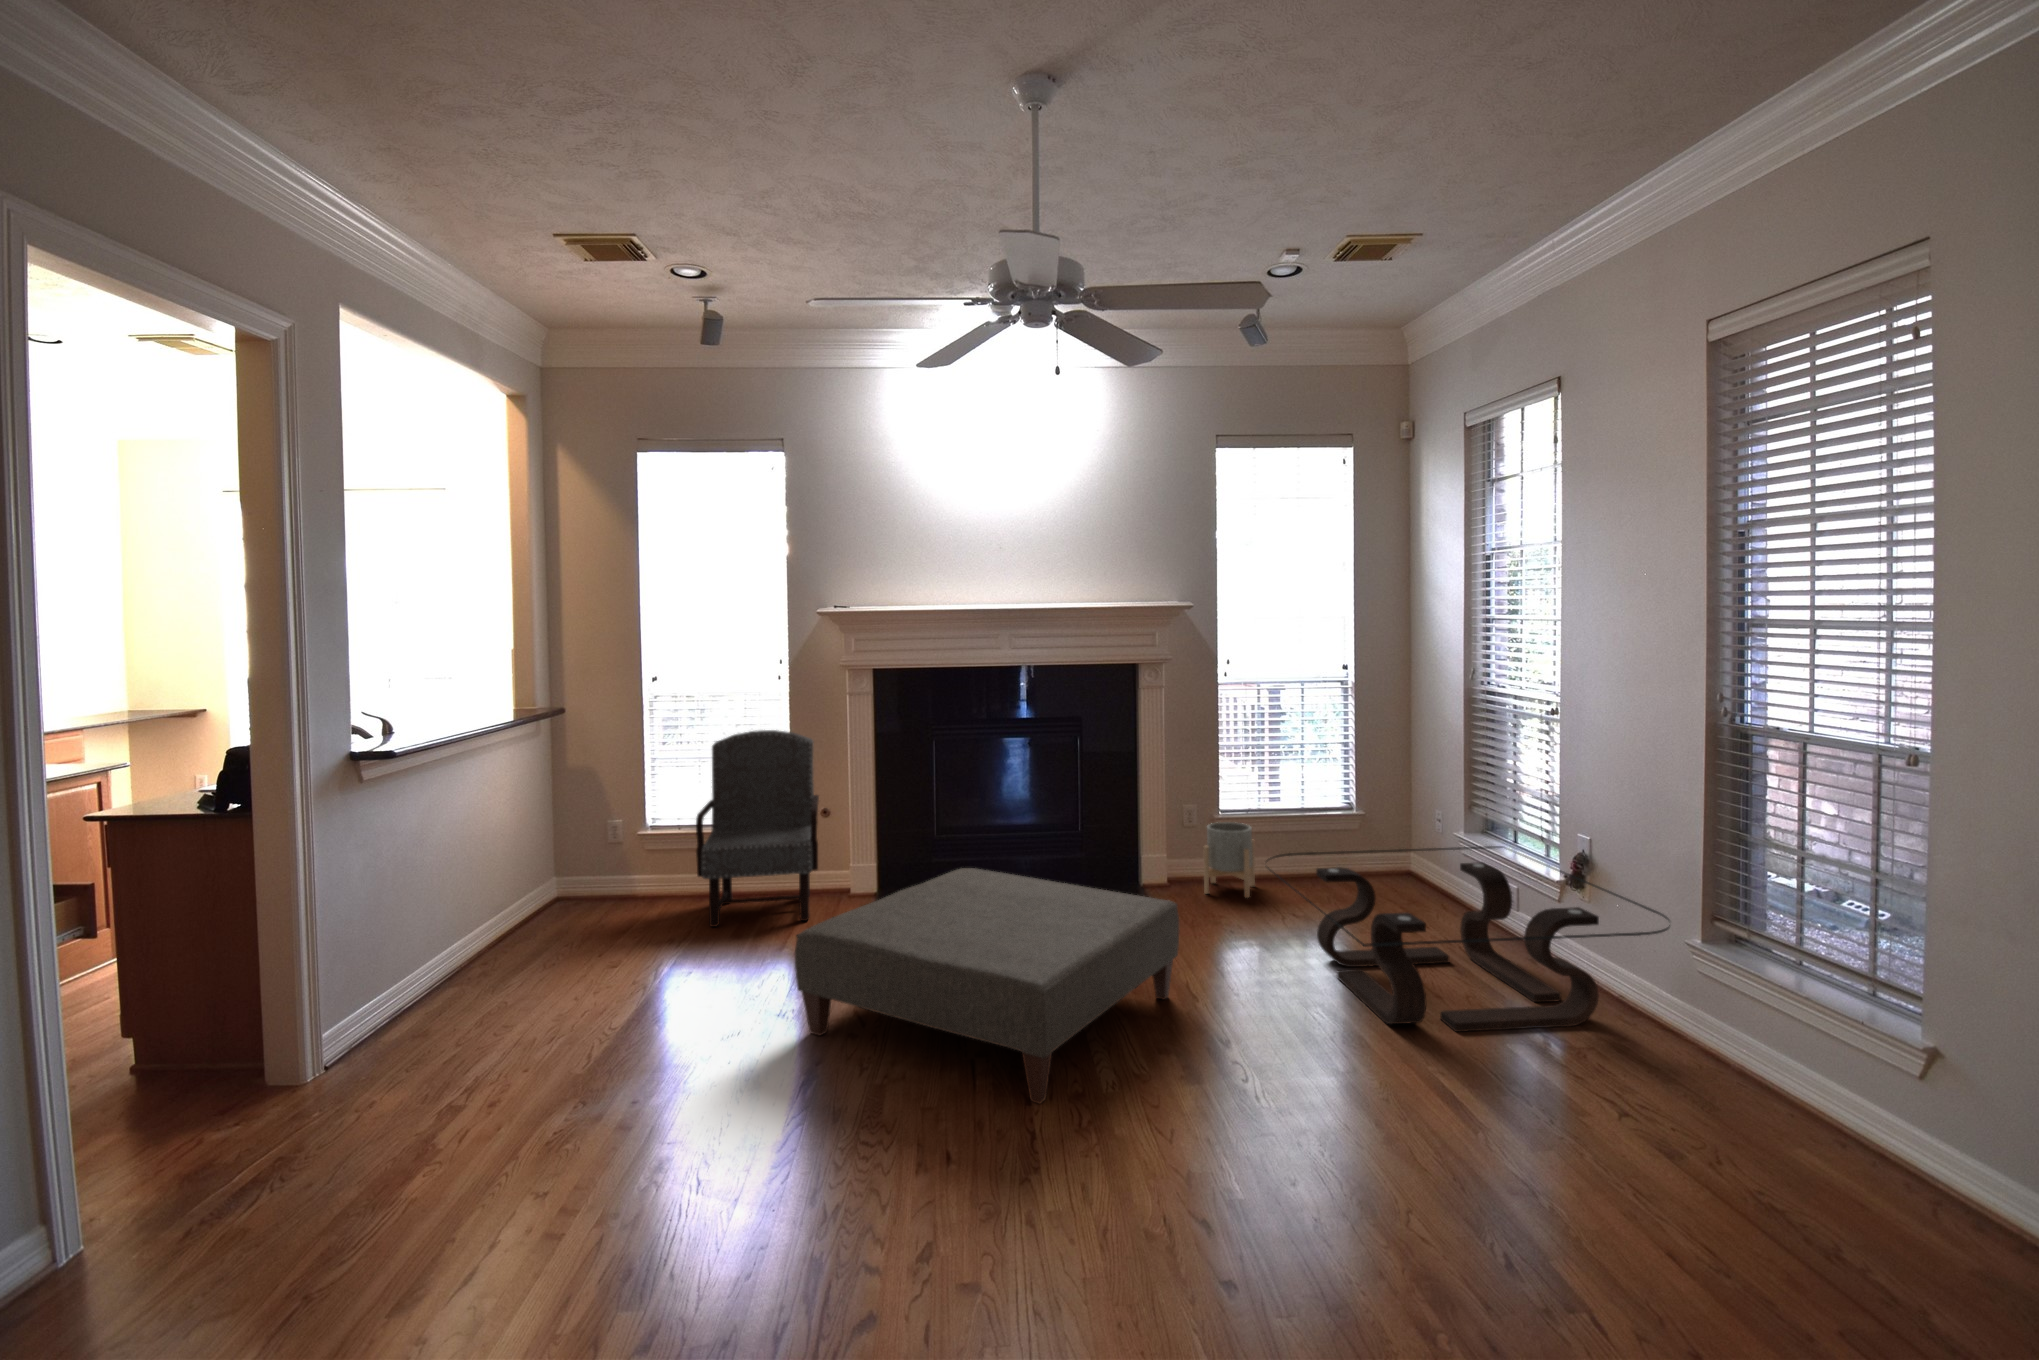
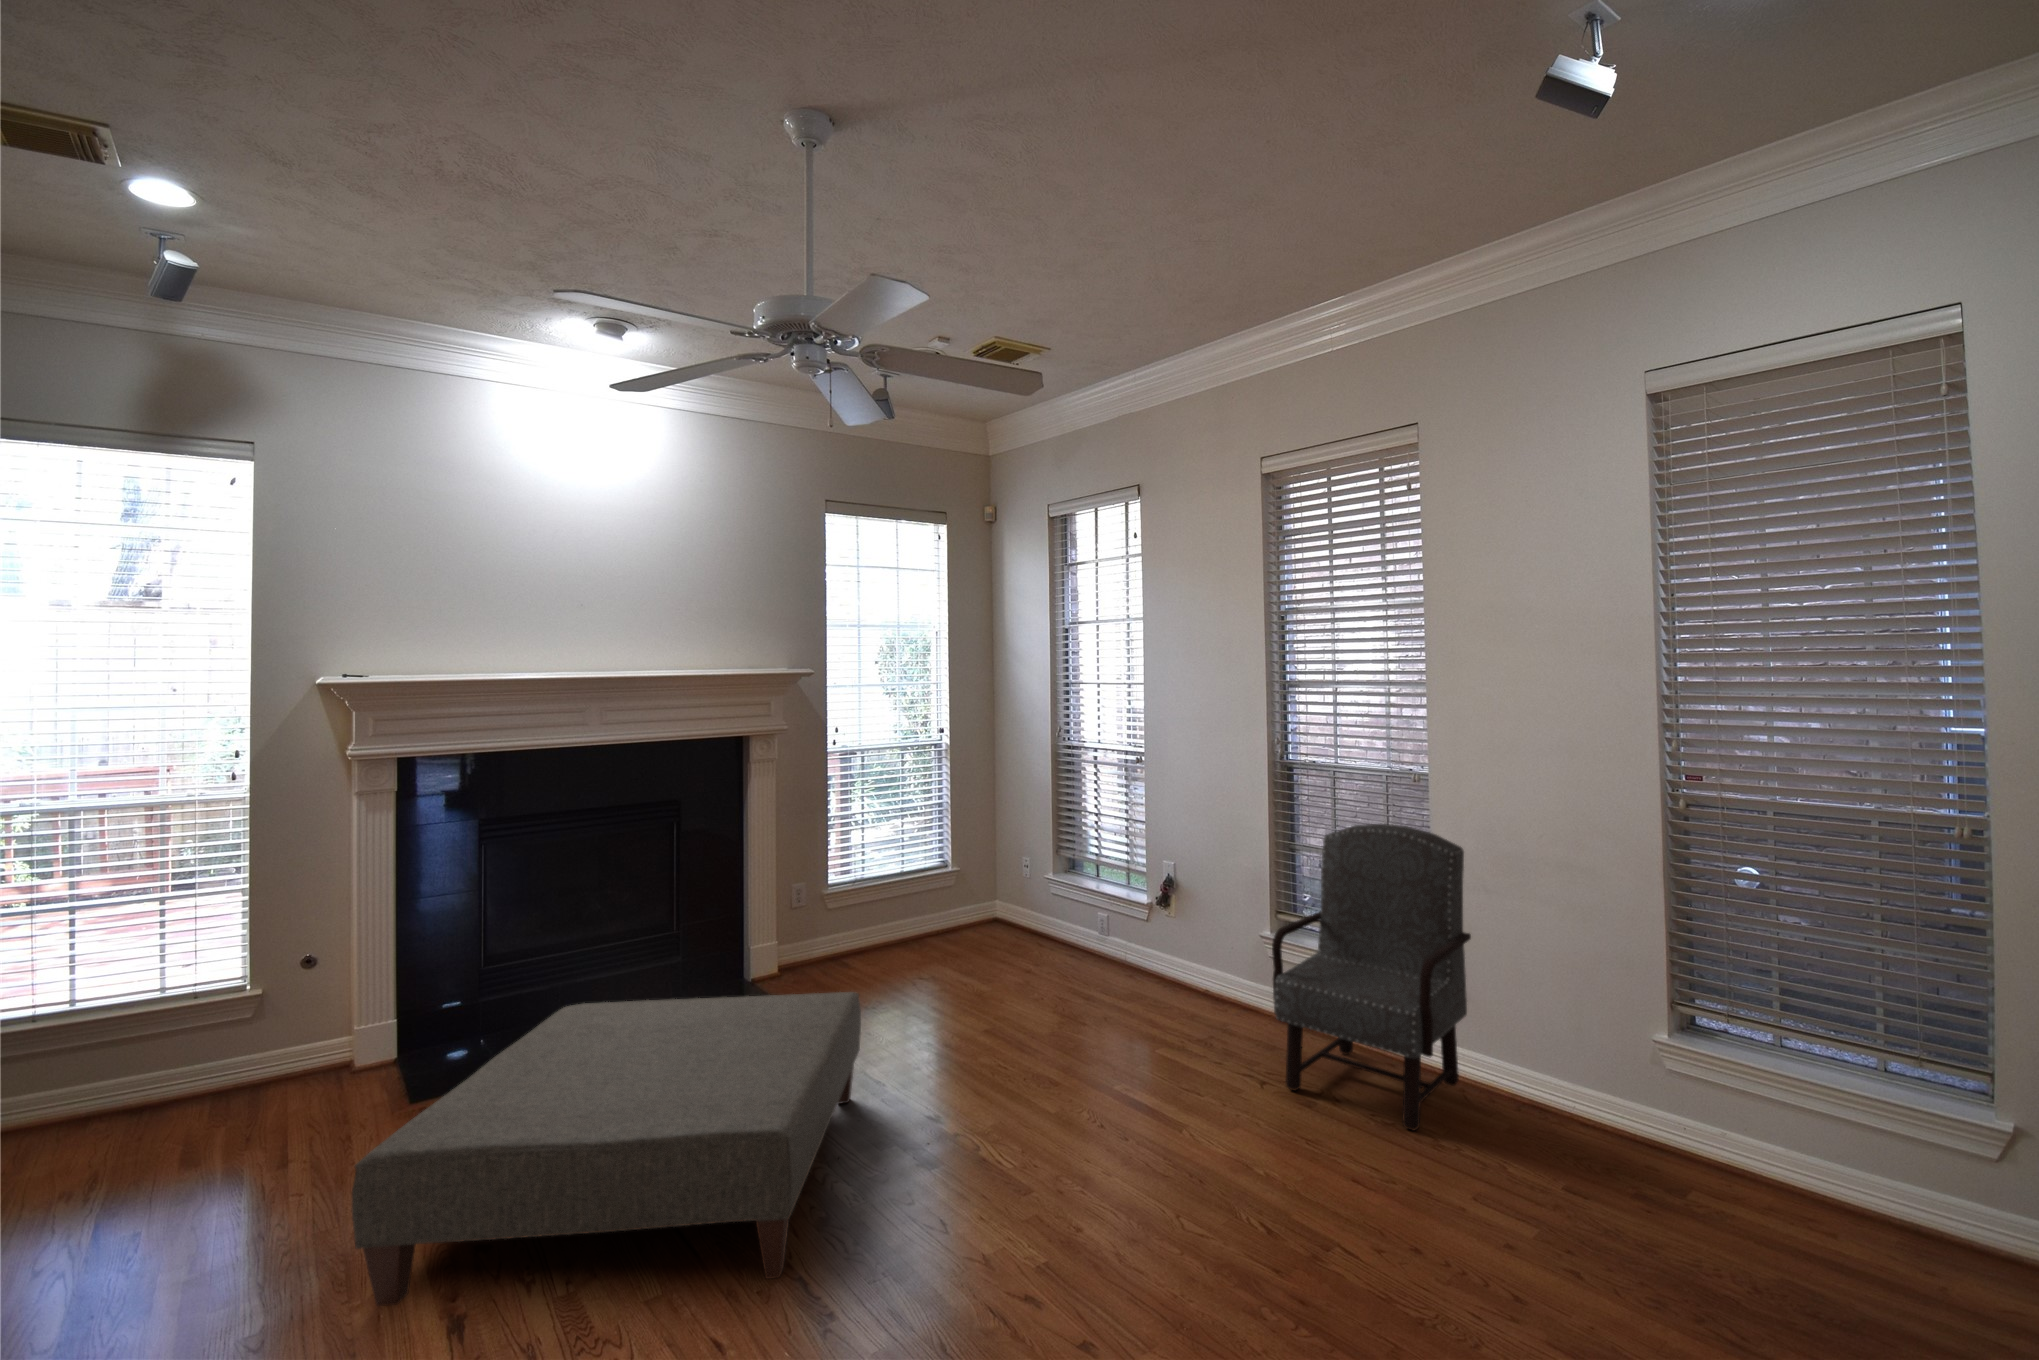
armchair: present [696,730,819,927] -> present [1272,824,1471,1130]
planter: present [1204,822,1255,898] -> none [820,894,868,975]
coffee table: present [1268,846,1670,1032] -> none [917,879,1255,1065]

